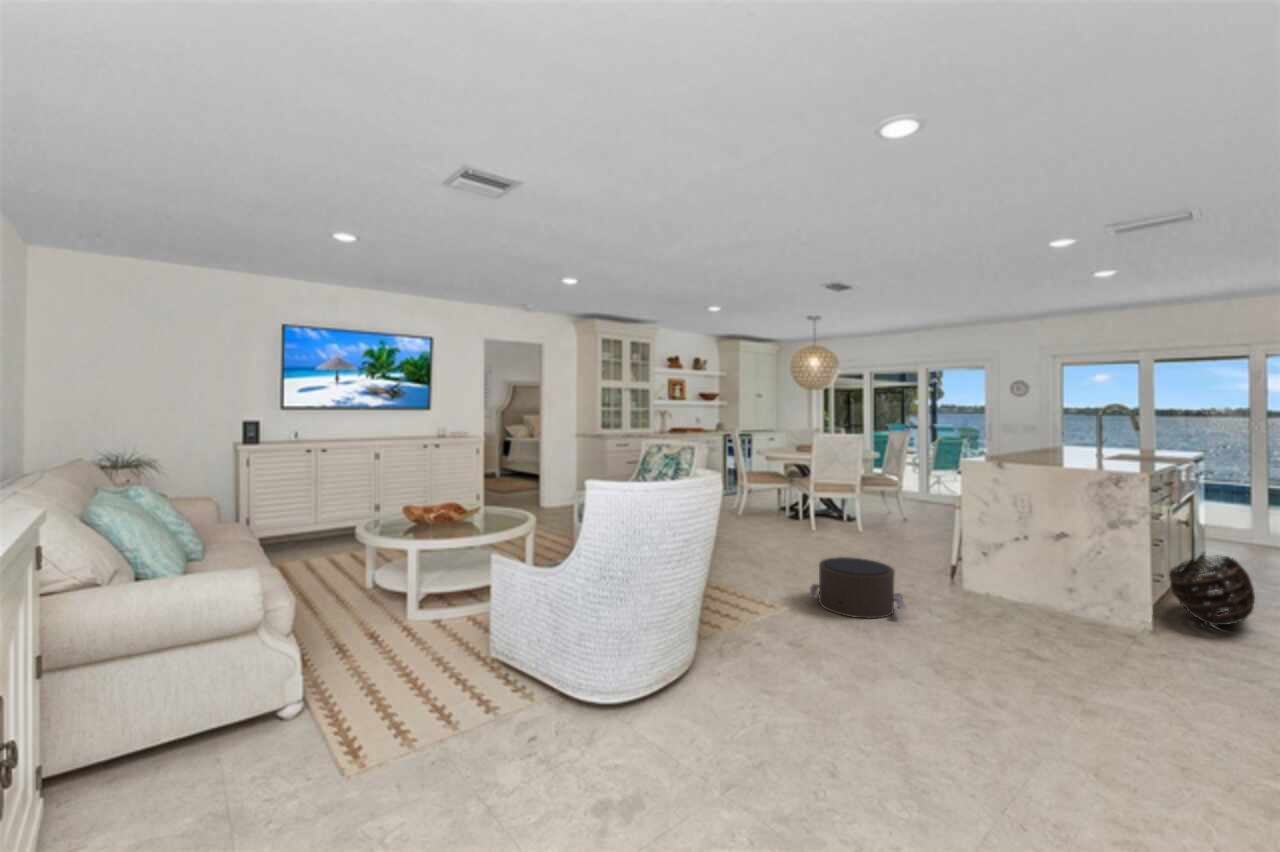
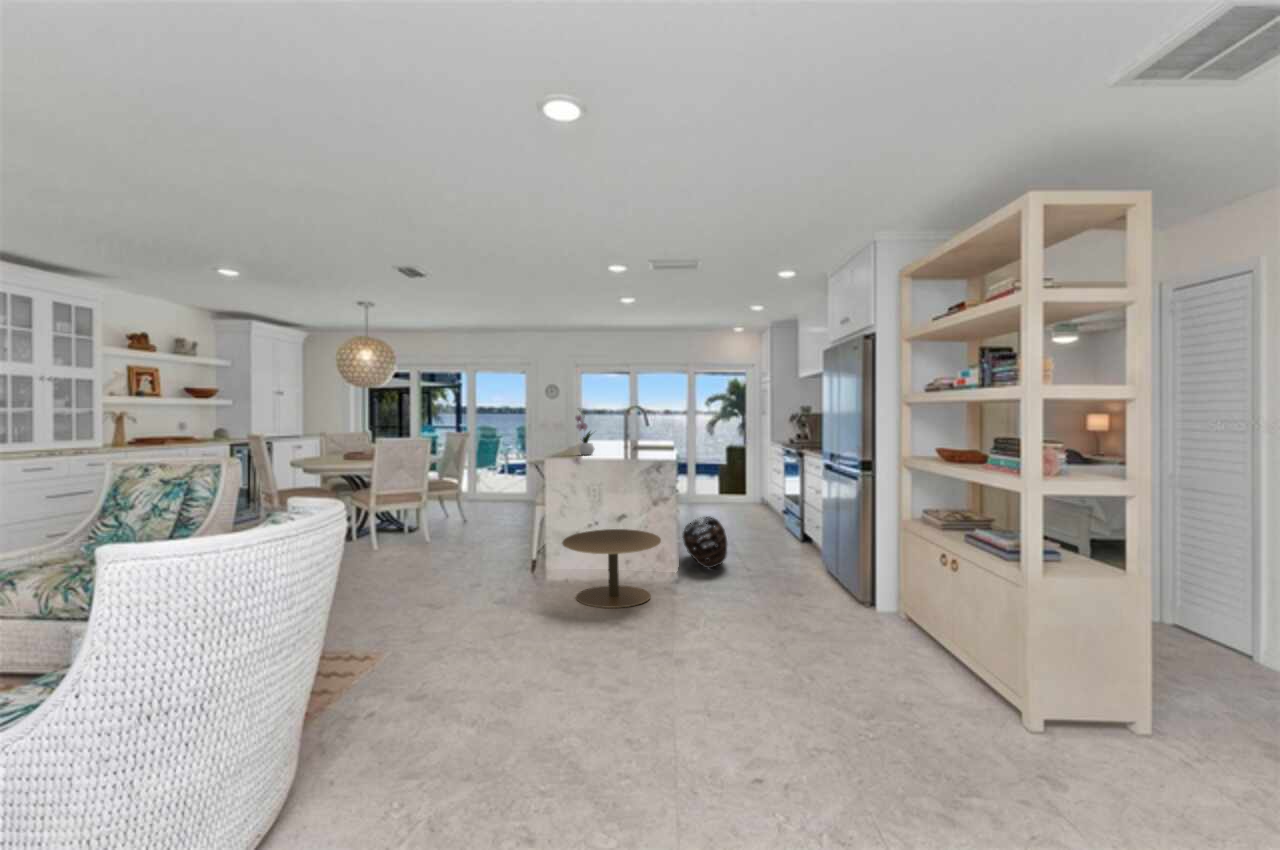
flower arrangement: none [1009,407,1038,460] -> present [575,415,594,455]
side table: none [968,543,1104,636] -> present [563,529,661,608]
pouf: present [810,557,906,619] -> none [414,573,521,642]

